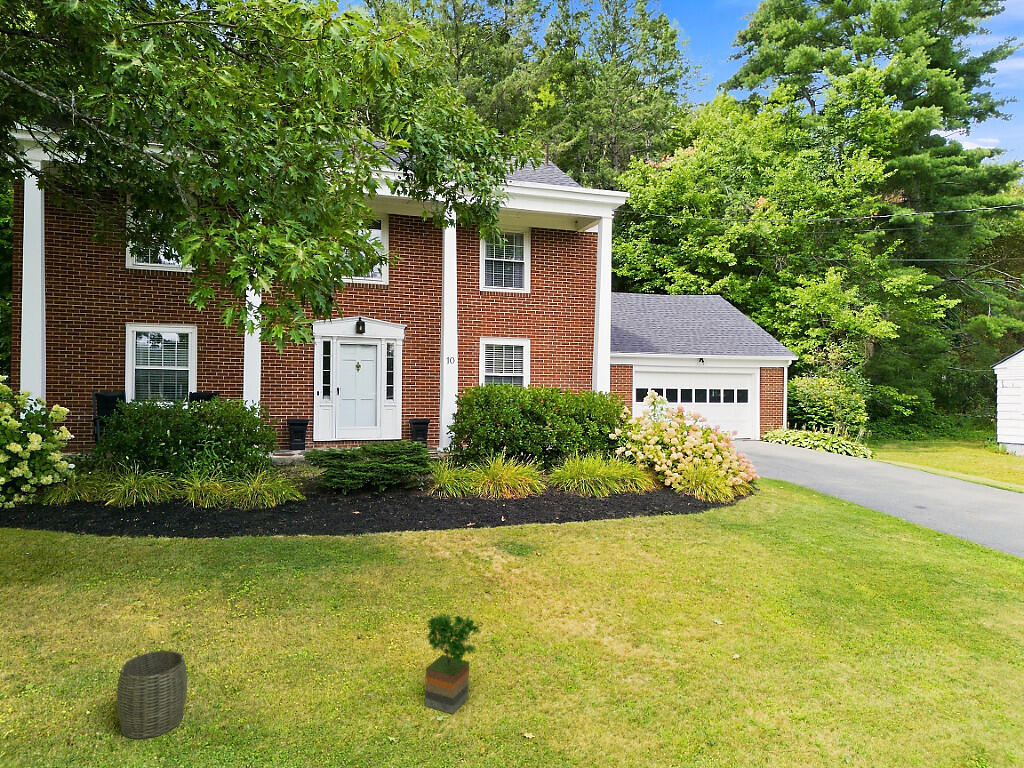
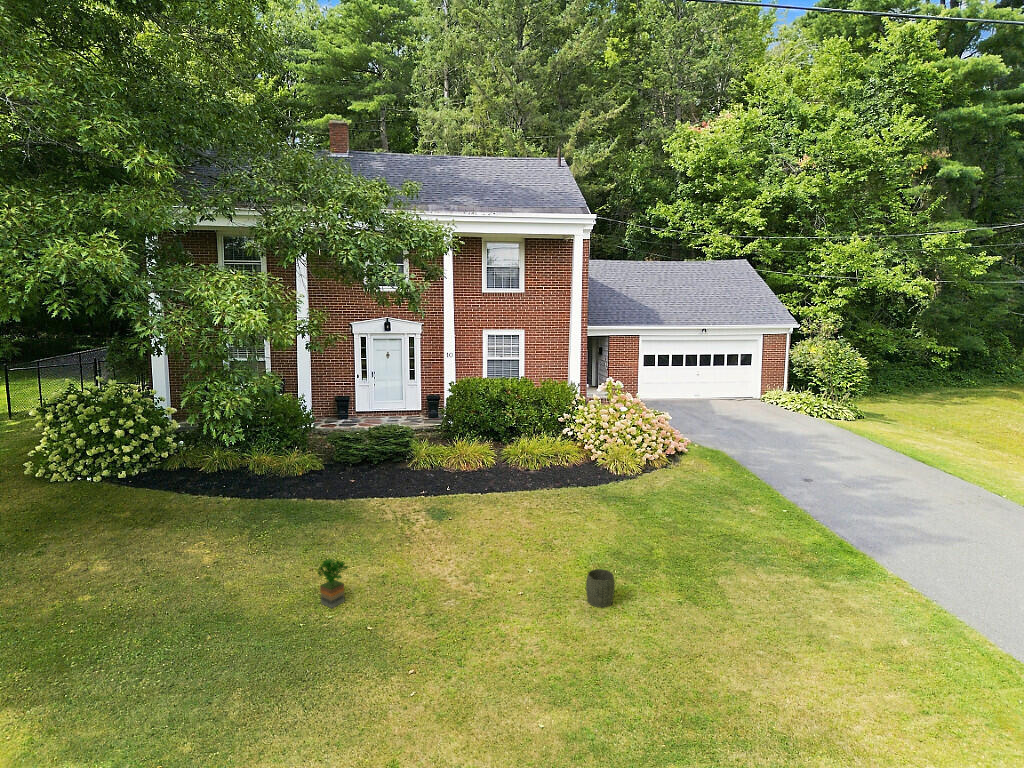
woven basket: present [117,651,187,739] -> present [586,569,615,607]

